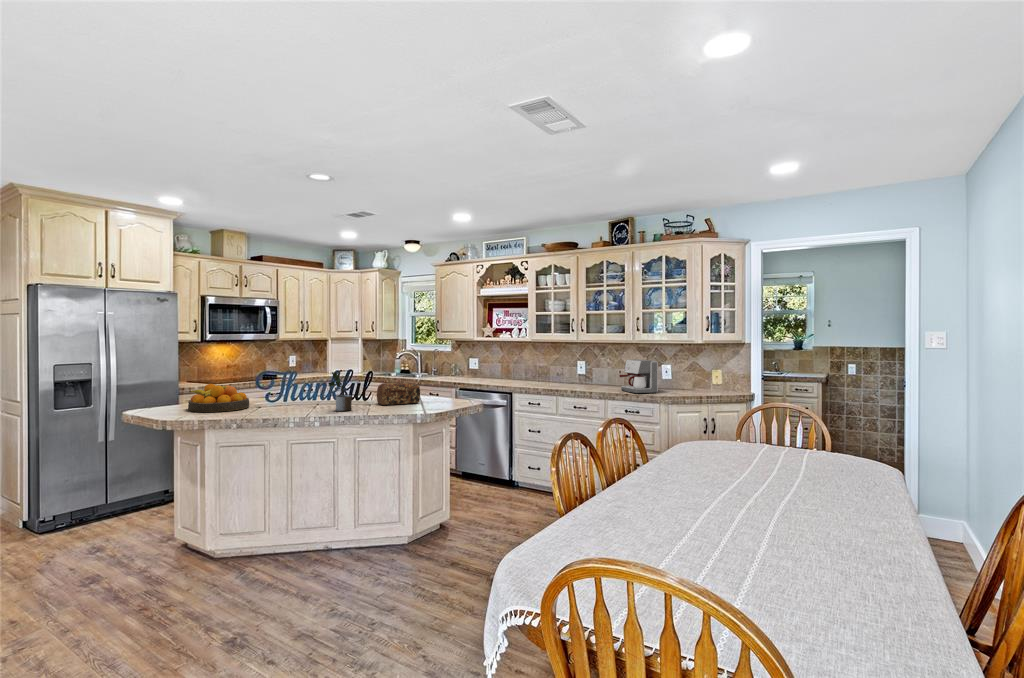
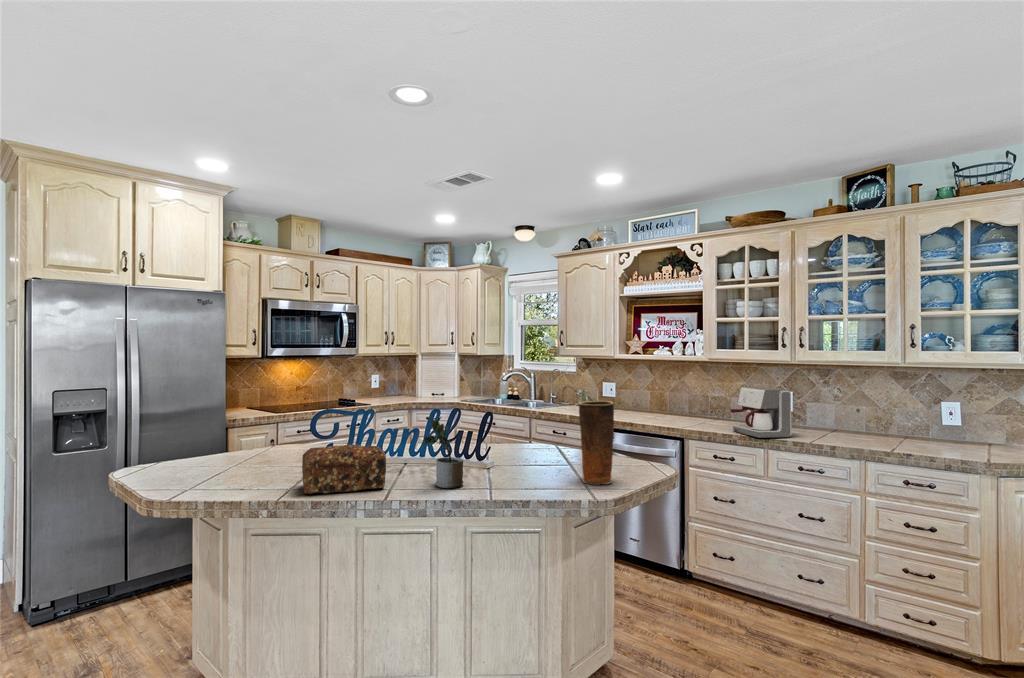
coffee maker: present [619,359,658,393] -> present [731,387,791,438]
vase: none [419,362,439,408] -> present [579,401,614,485]
bread loaf: present [377,382,420,405] -> present [302,445,386,495]
fruit bowl: present [188,384,249,412] -> none [198,431,297,483]

